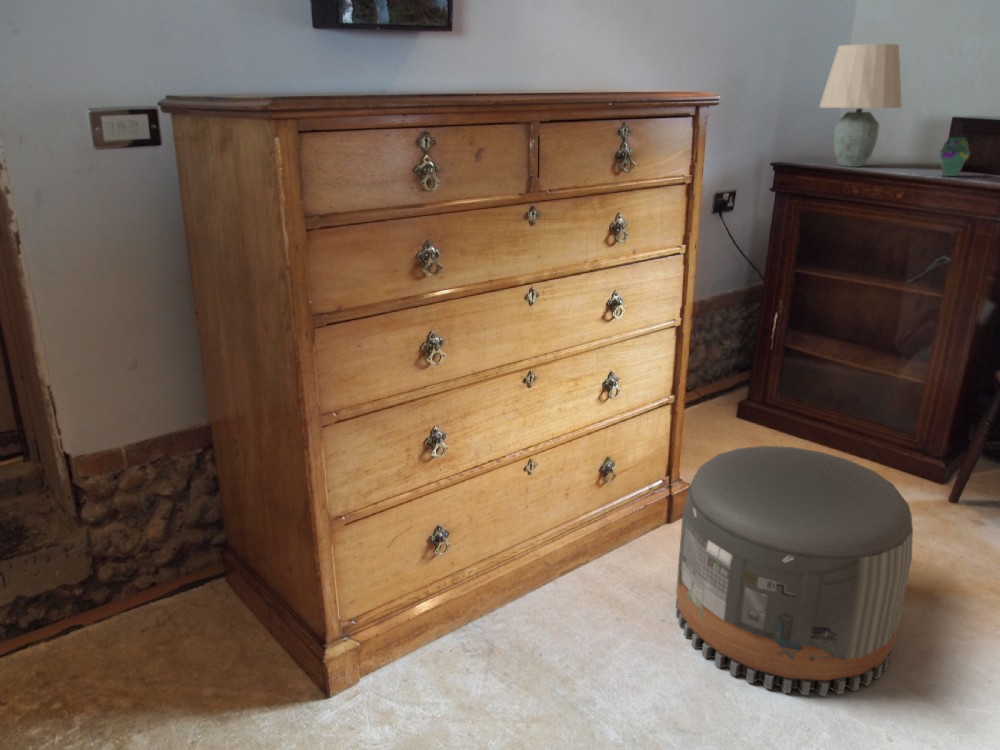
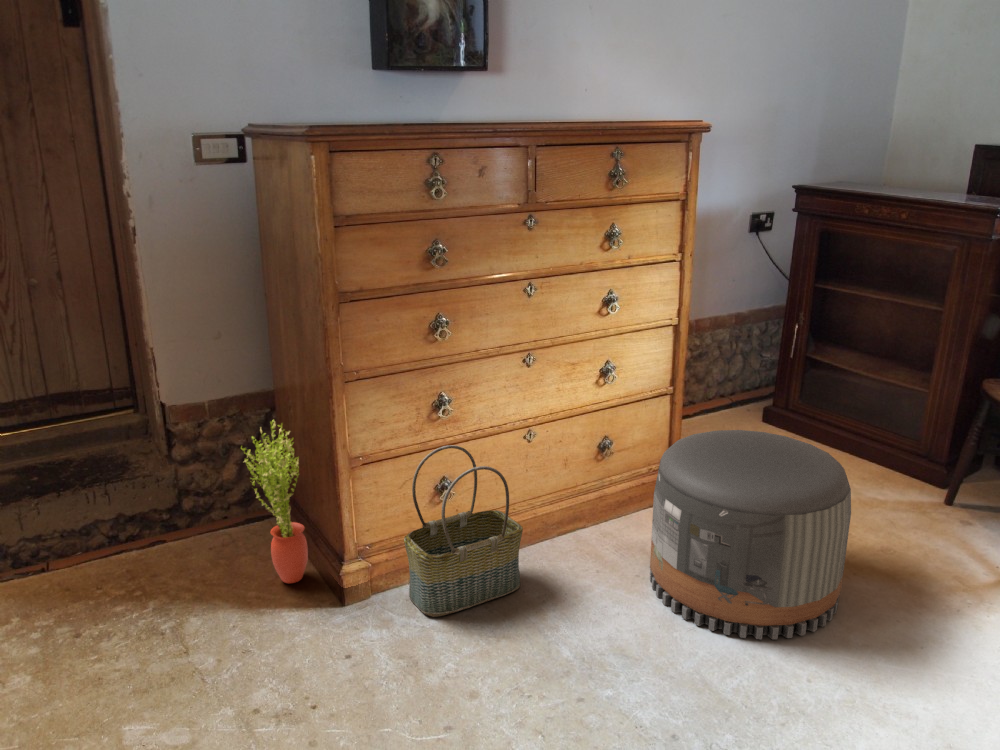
table lamp: present [820,44,902,166] -> none [845,76,922,189]
vase: present [940,137,970,176] -> none [950,161,978,198]
potted plant: none [182,473,274,672] -> present [241,420,308,583]
basket: none [400,491,539,704] -> present [404,445,523,617]

